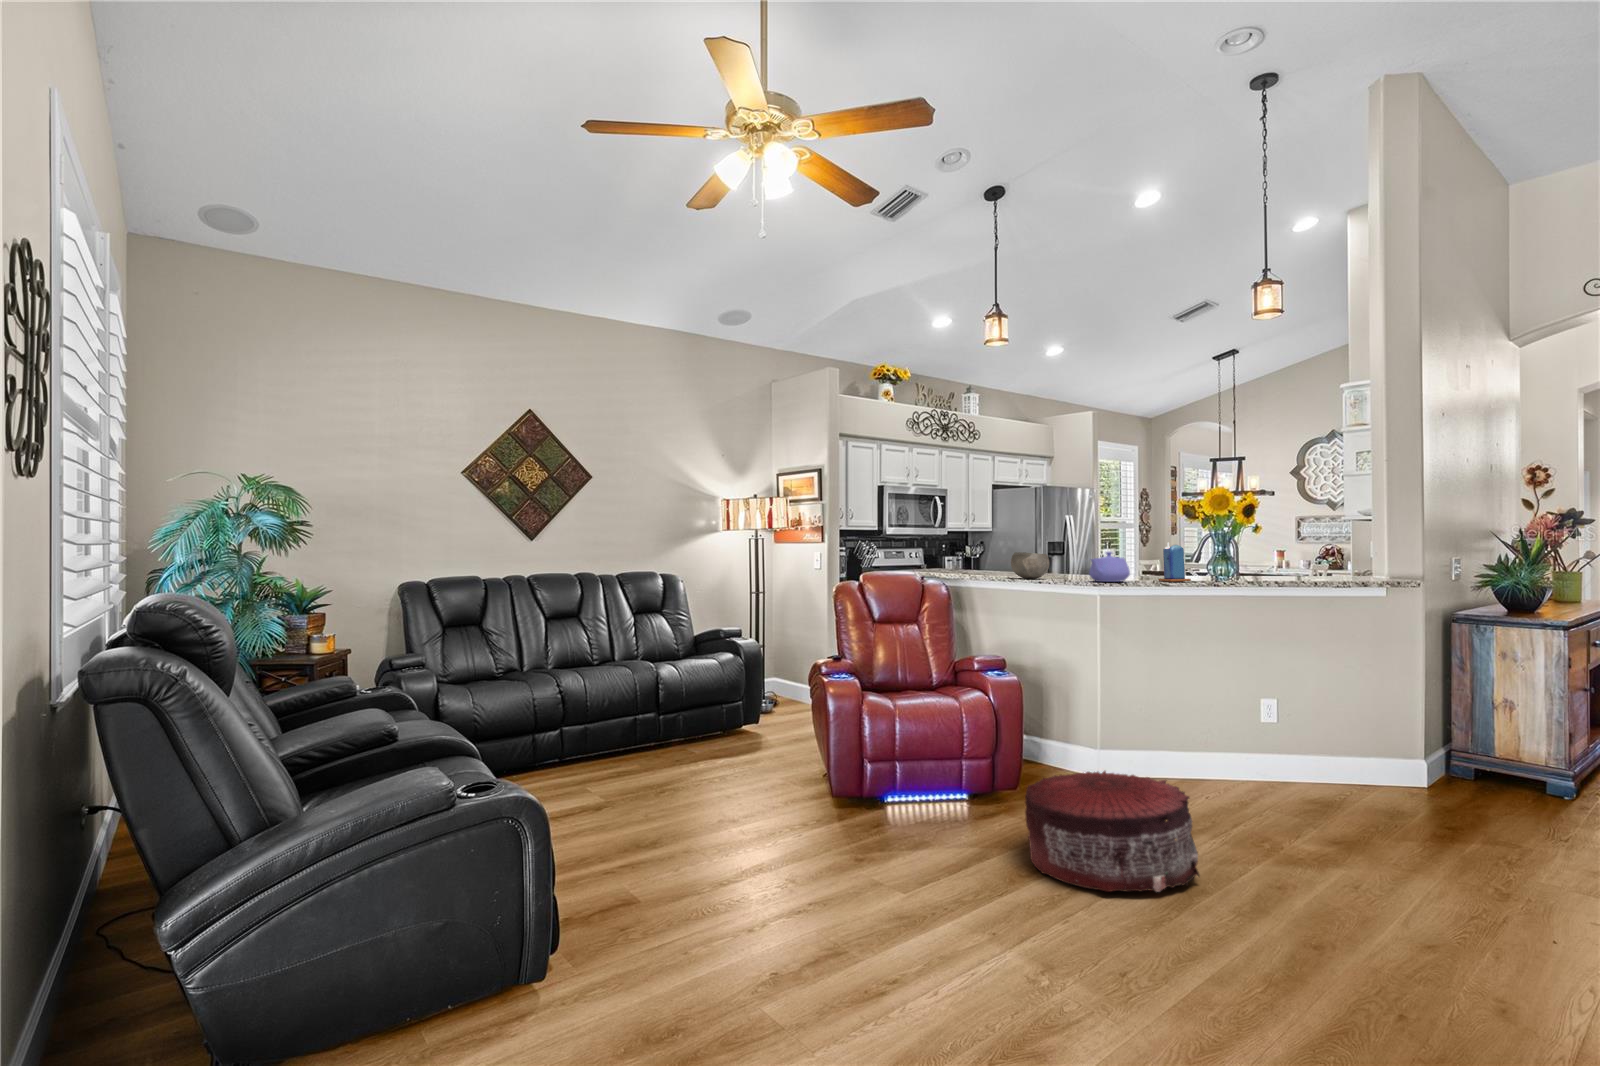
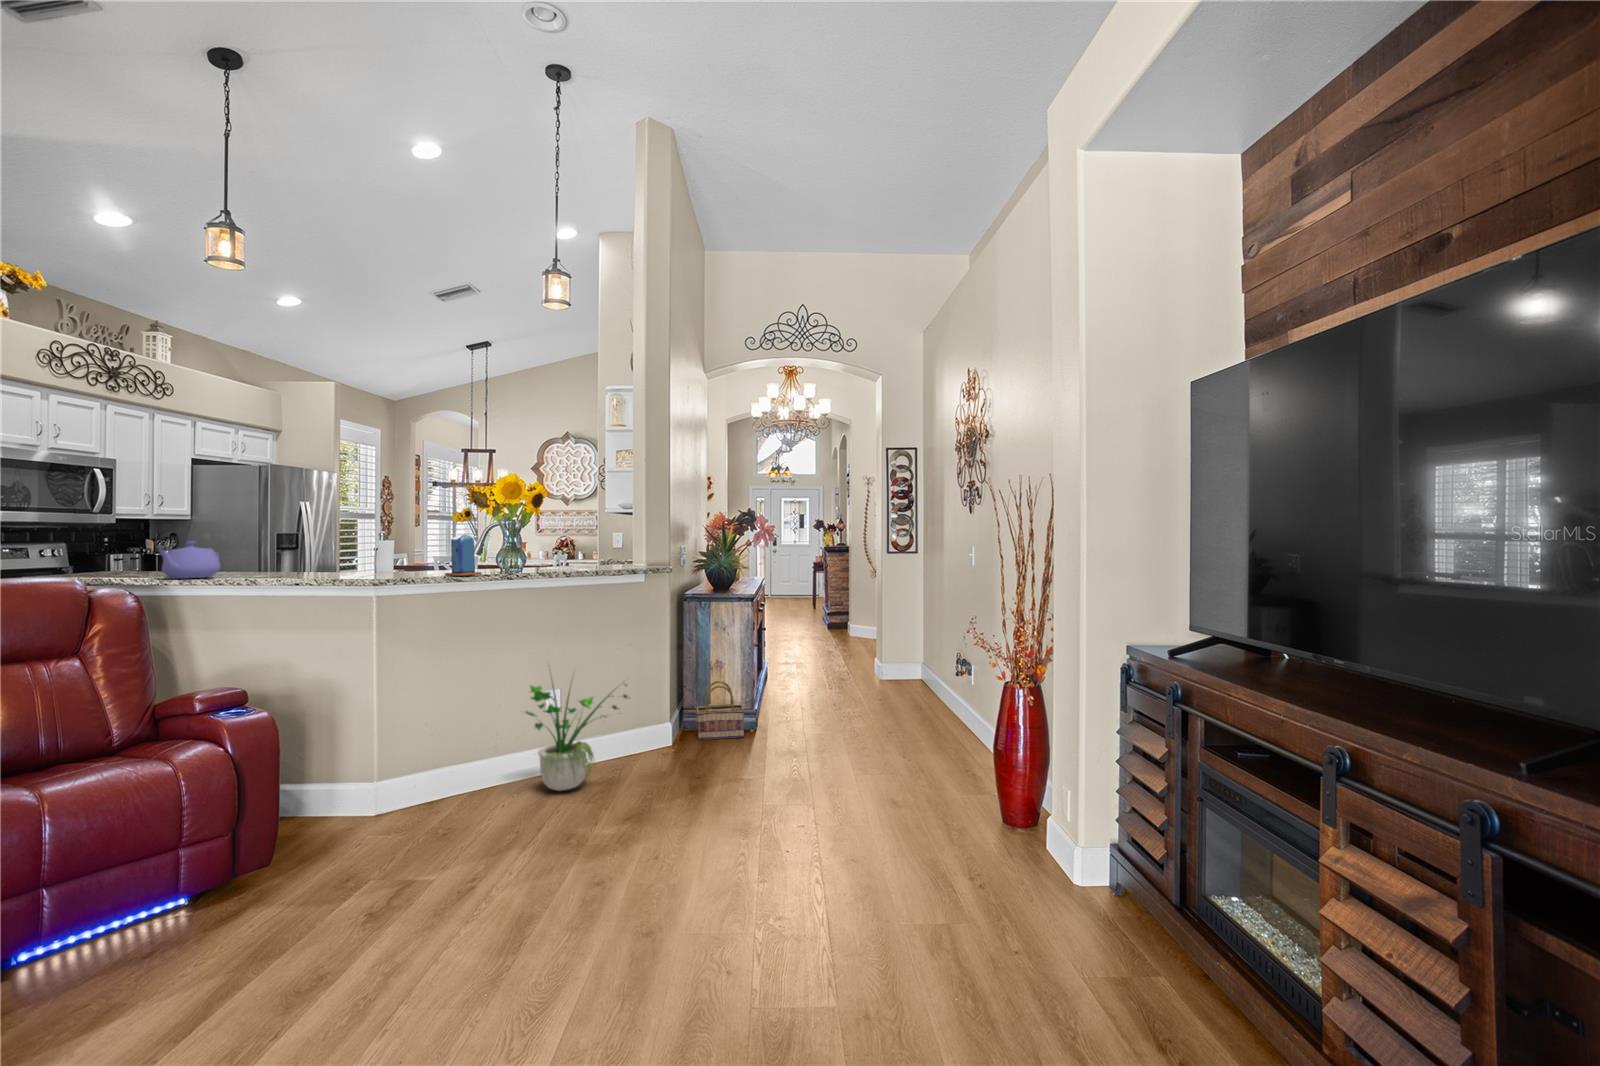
bowl: present [1011,552,1049,579] -> none [249,545,307,579]
teapot: present [1089,552,1130,582] -> present [160,541,220,579]
potted plant: none [1223,664,1358,798] -> present [525,686,628,791]
basket: none [1461,722,1538,797] -> present [697,681,744,740]
pouf: present [1025,771,1199,892] -> none [297,808,530,988]

